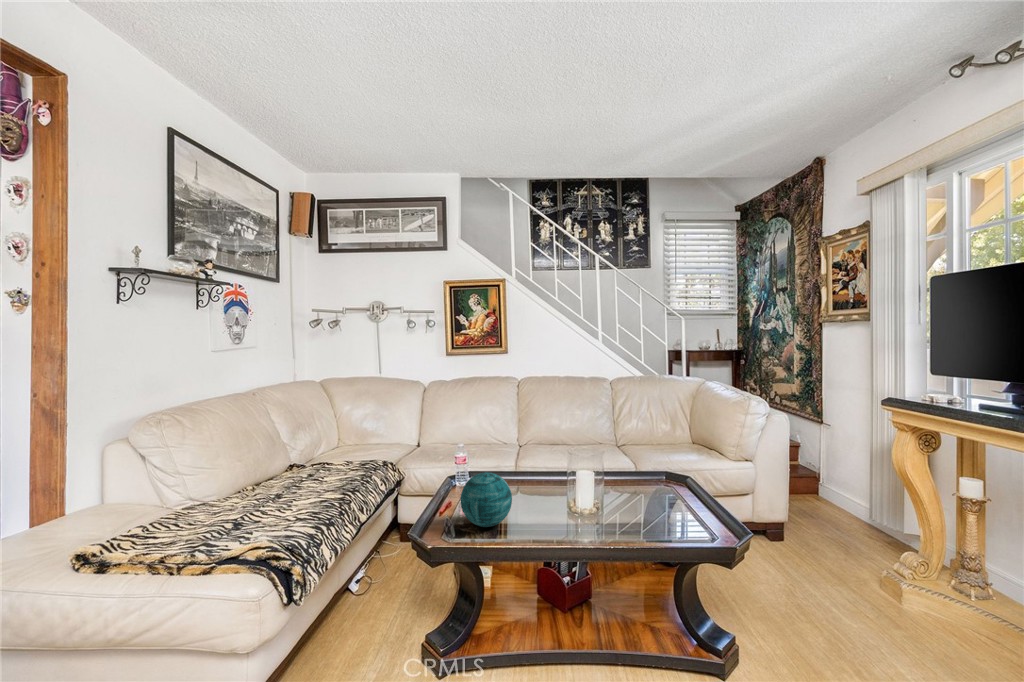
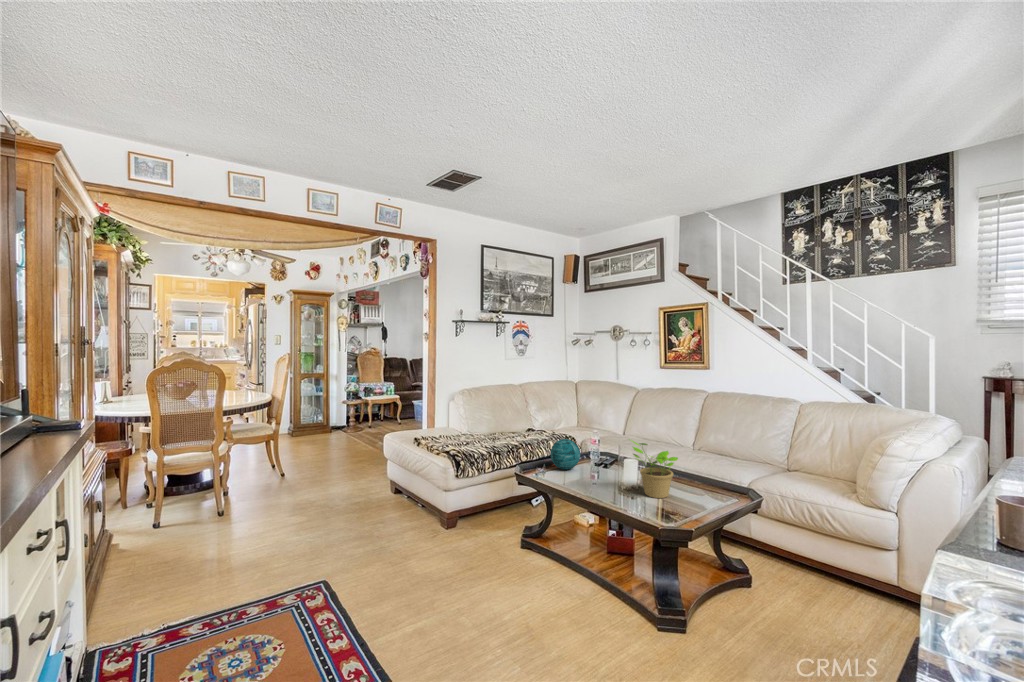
potted plant: none [629,451,705,530] -> present [632,441,678,498]

